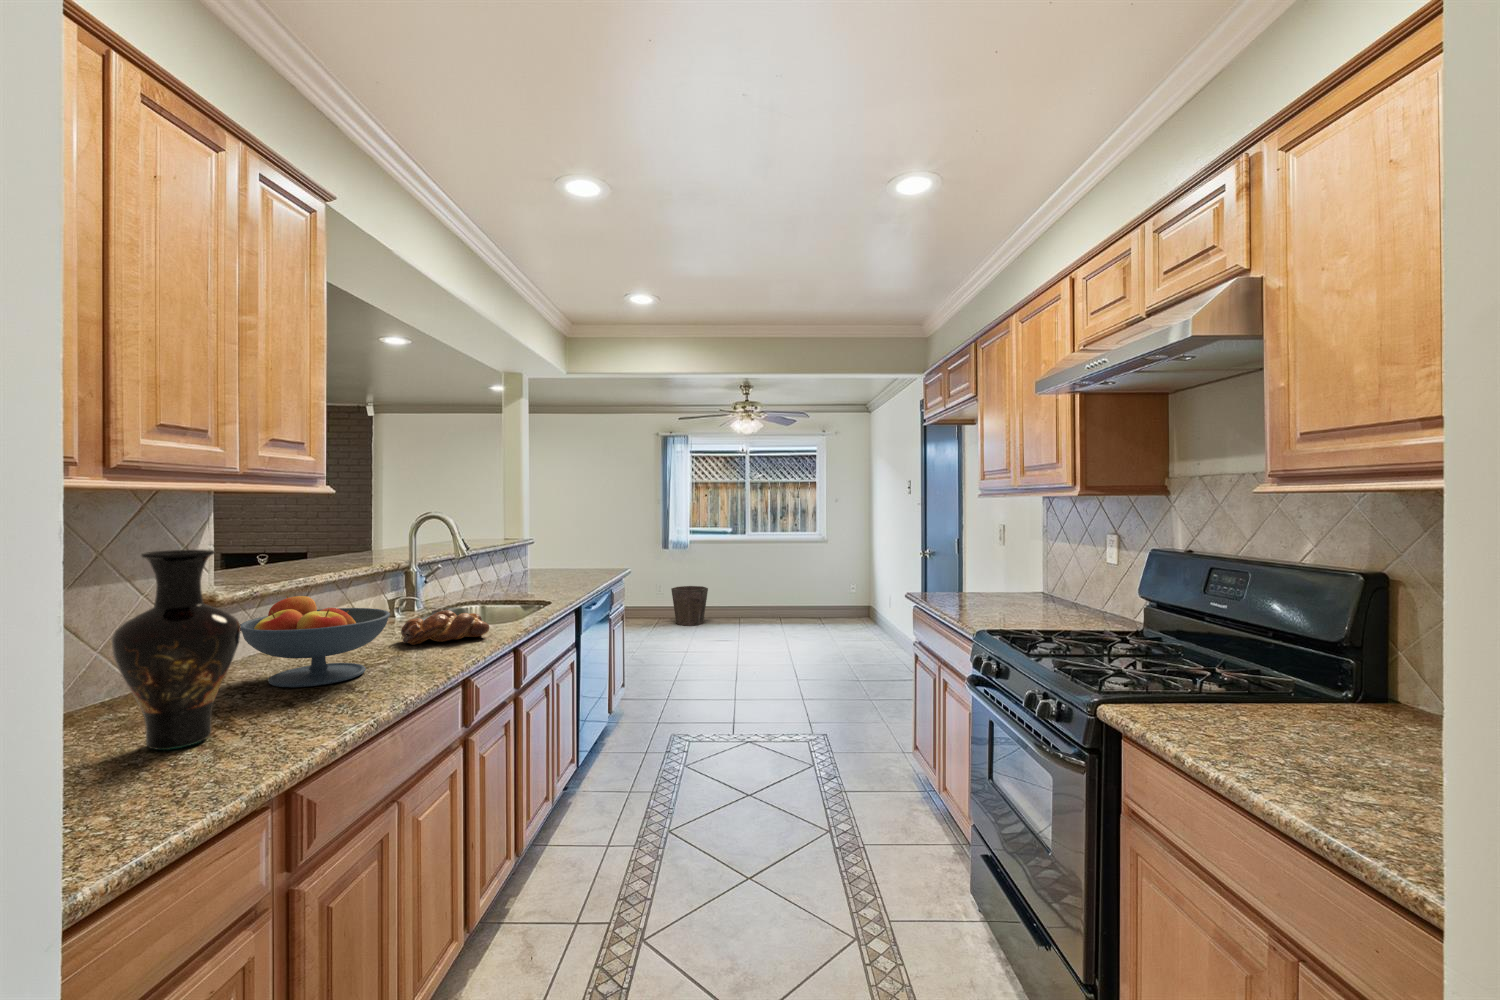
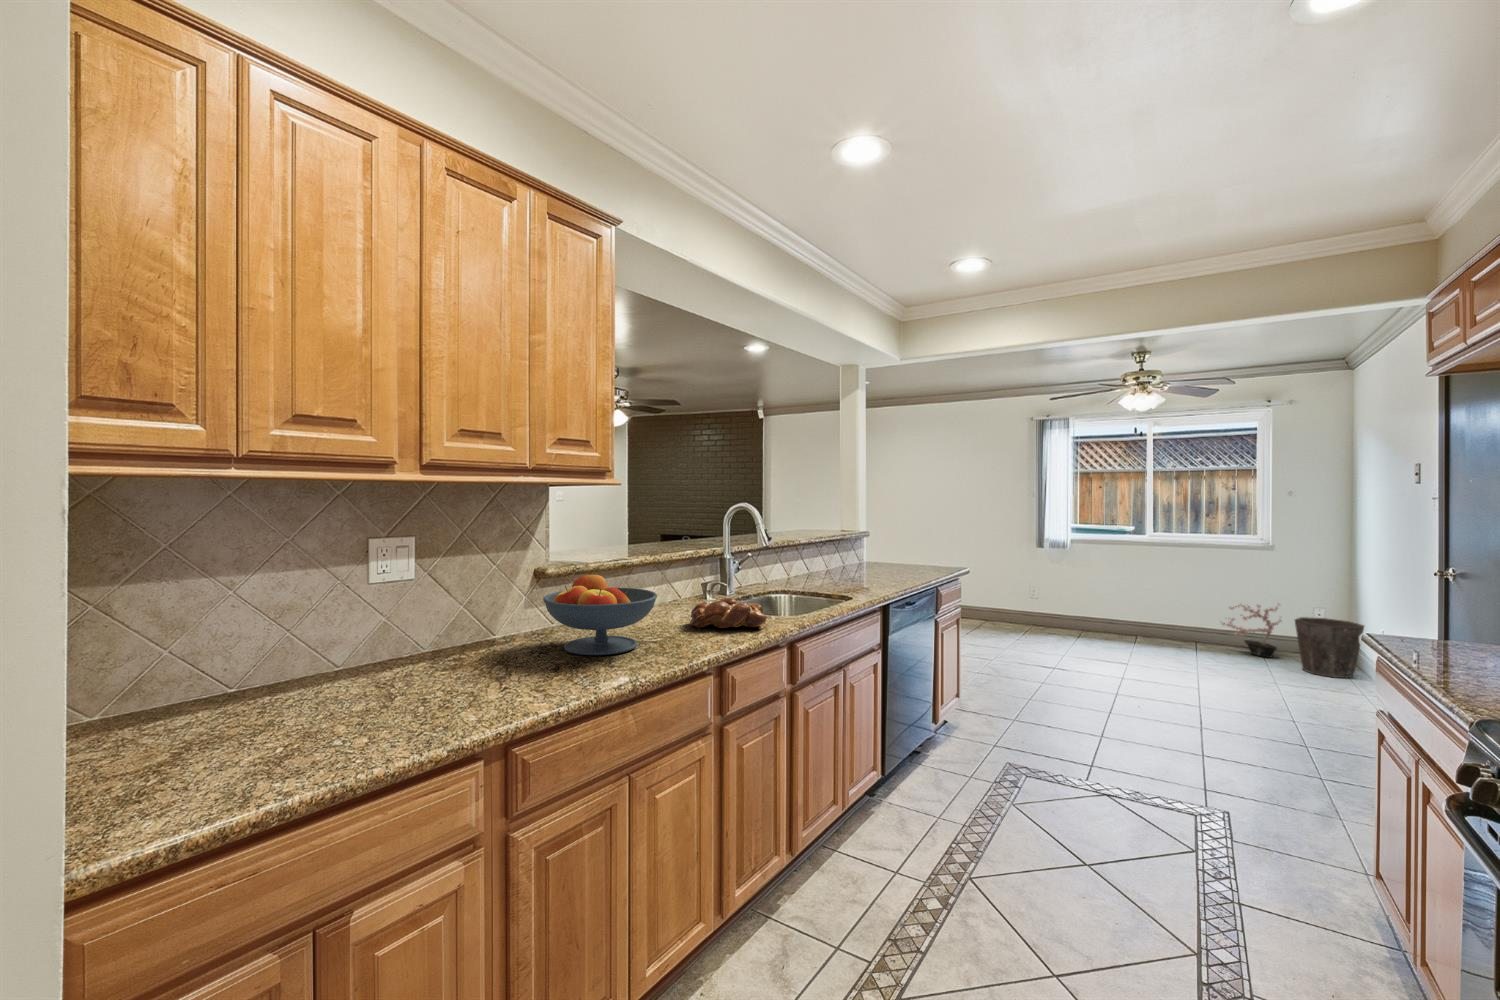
vase: present [112,550,240,750] -> none [417,531,504,693]
potted plant: none [791,580,832,623] -> present [1222,604,1282,658]
waste bin: present [671,586,708,626] -> present [1294,617,1364,678]

